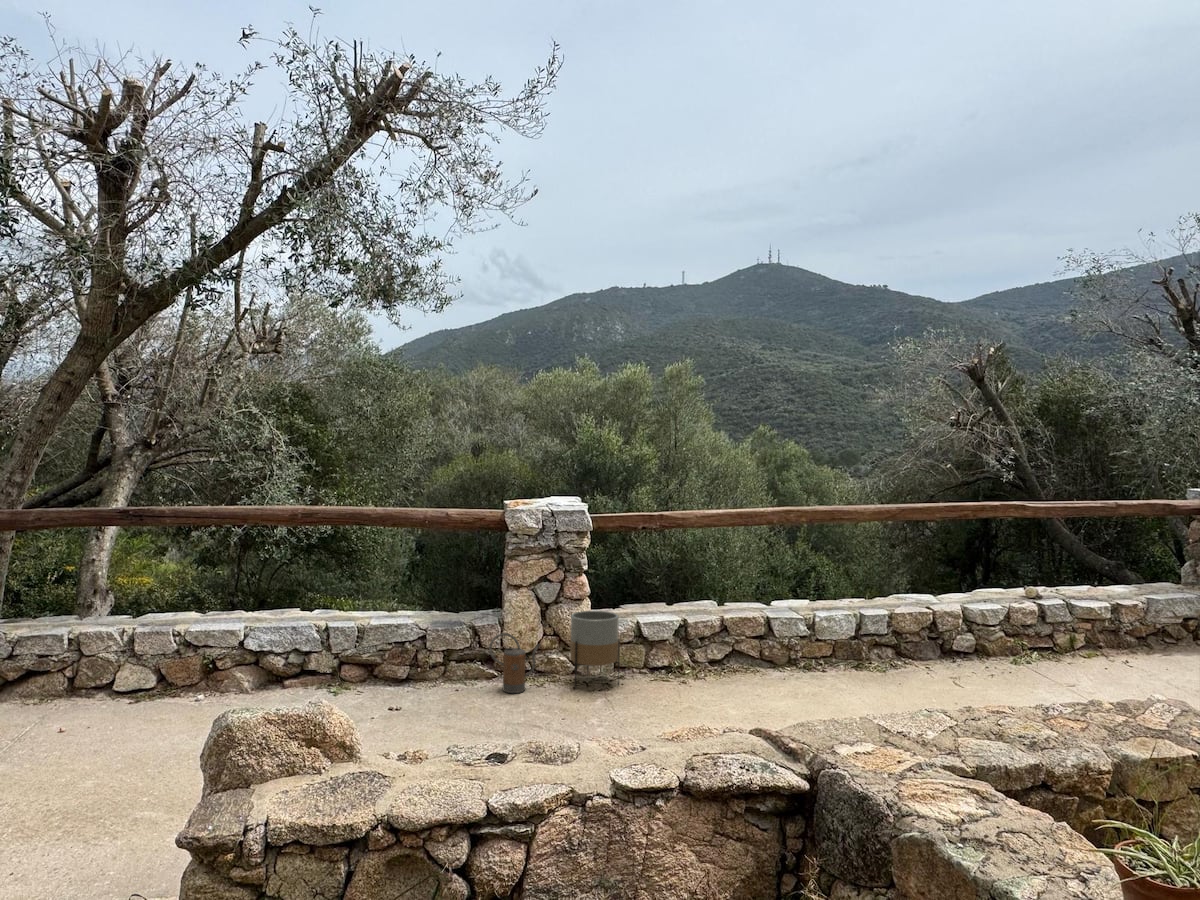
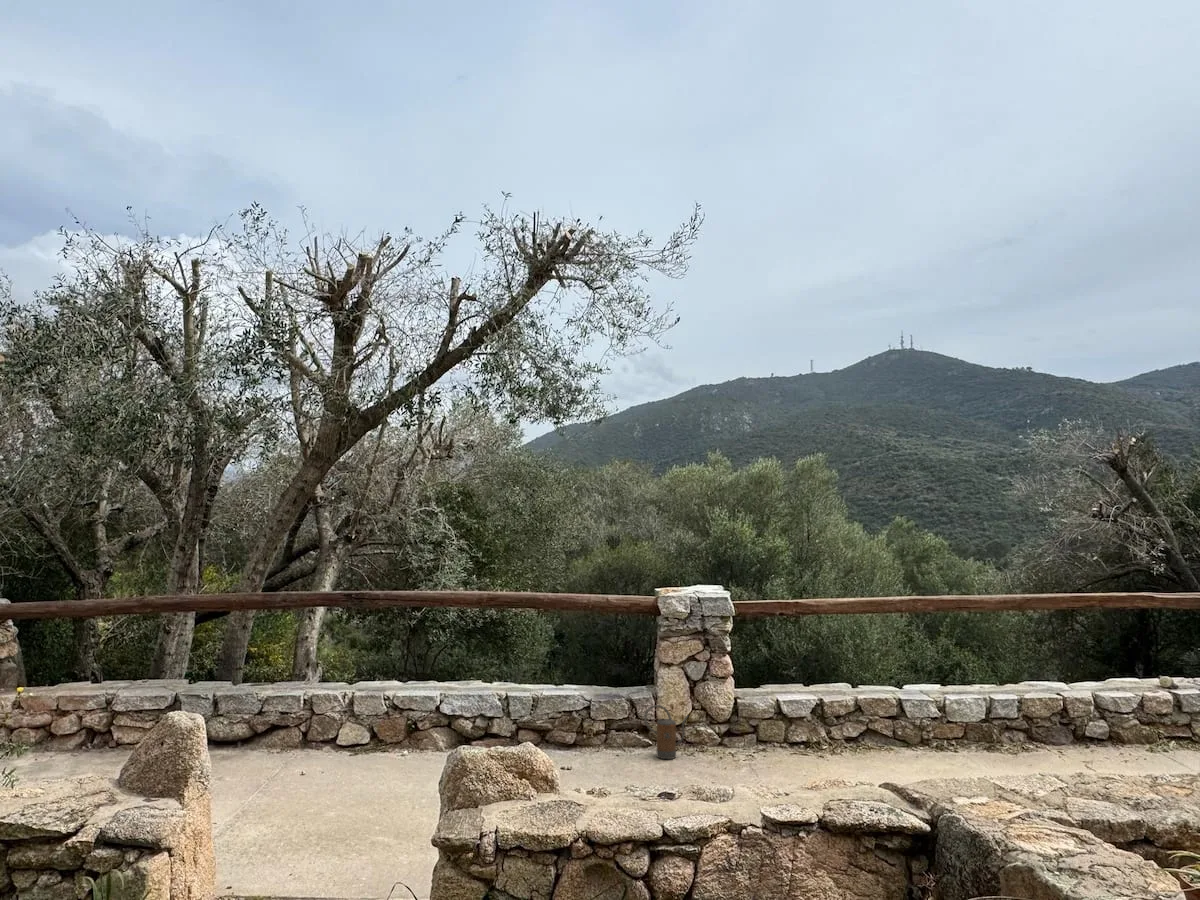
planter: present [570,611,620,688] -> none [715,687,760,757]

